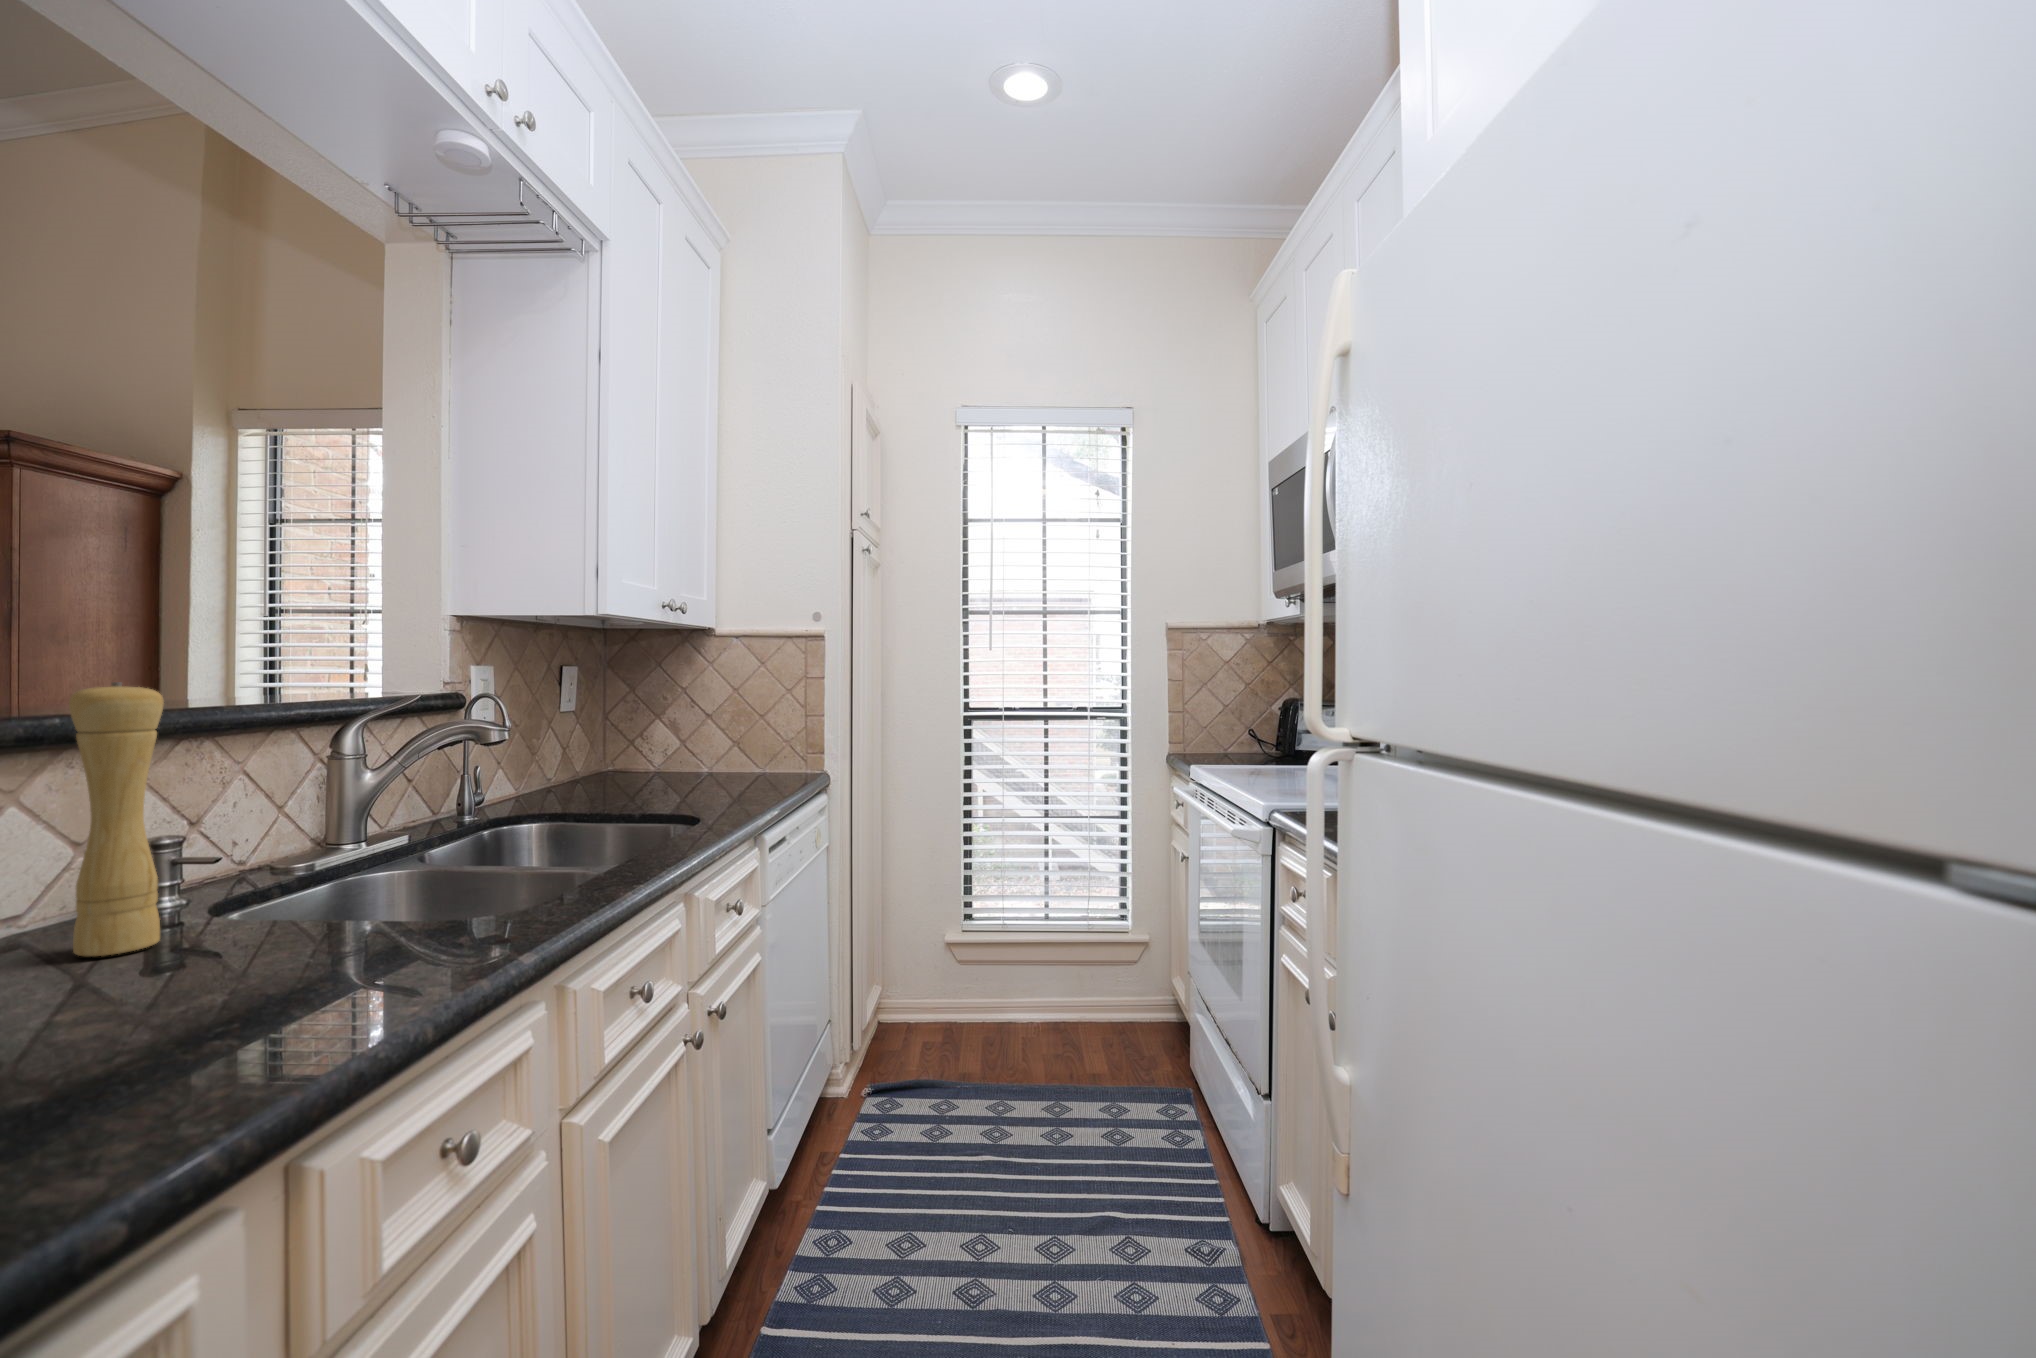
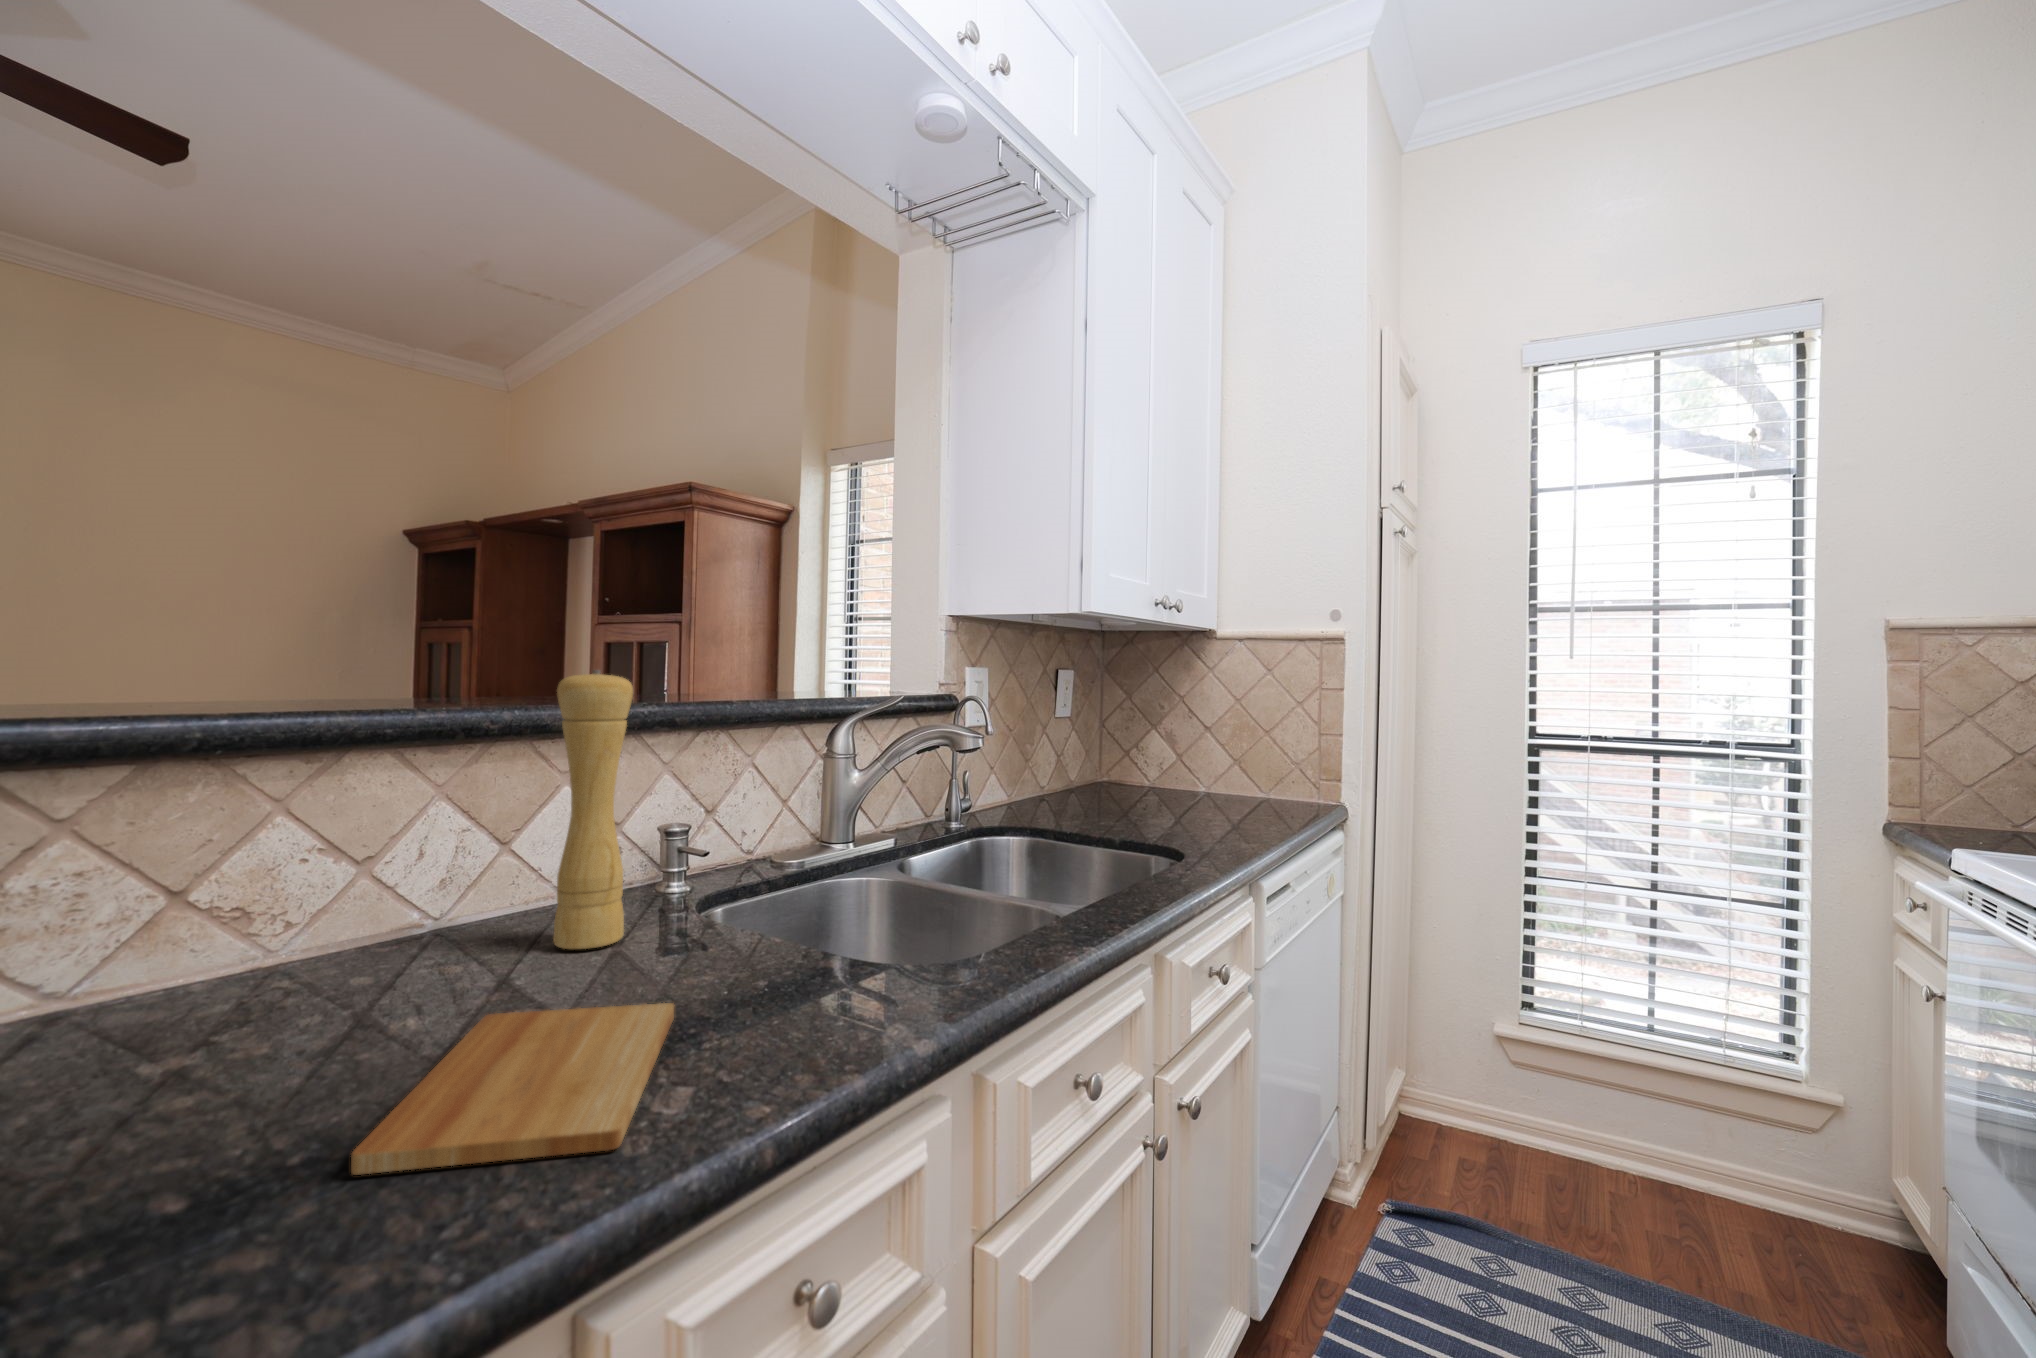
cutting board: none [89,960,330,1080] -> present [351,1003,675,1175]

